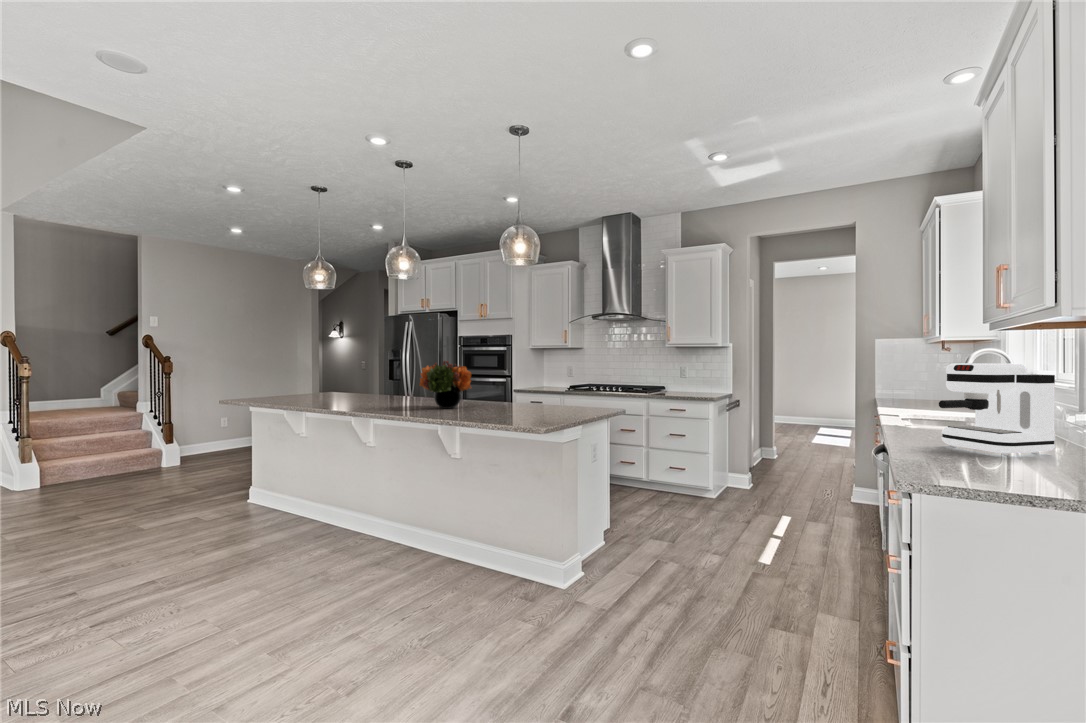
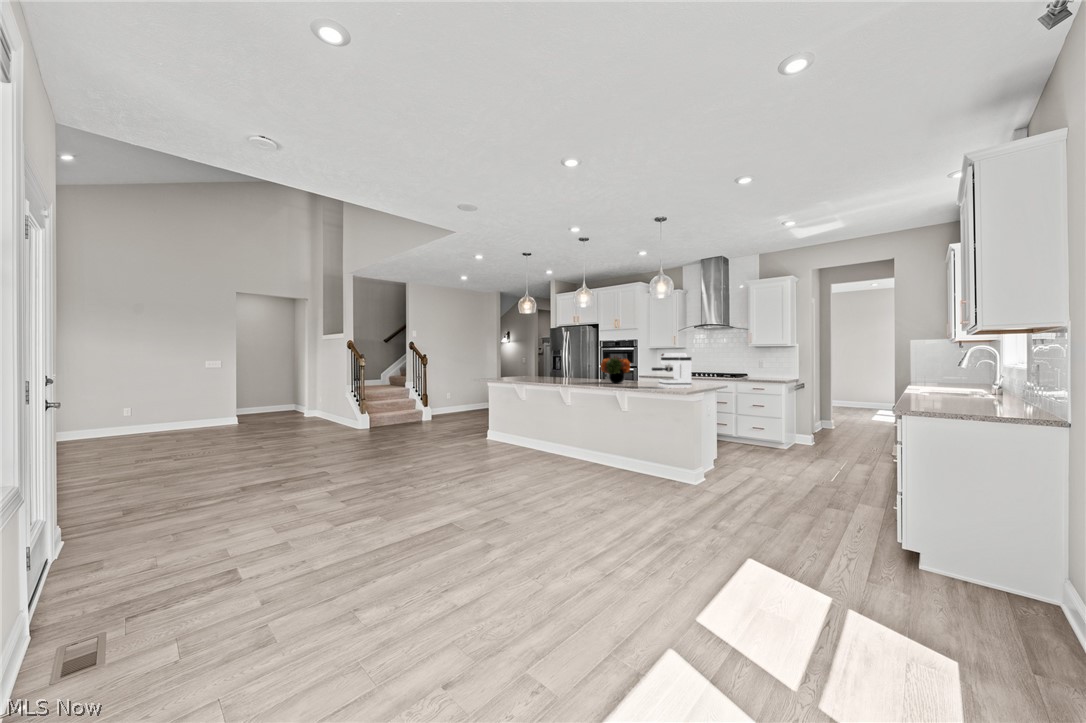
coffee maker: present [939,363,1055,455] -> present [652,353,692,388]

